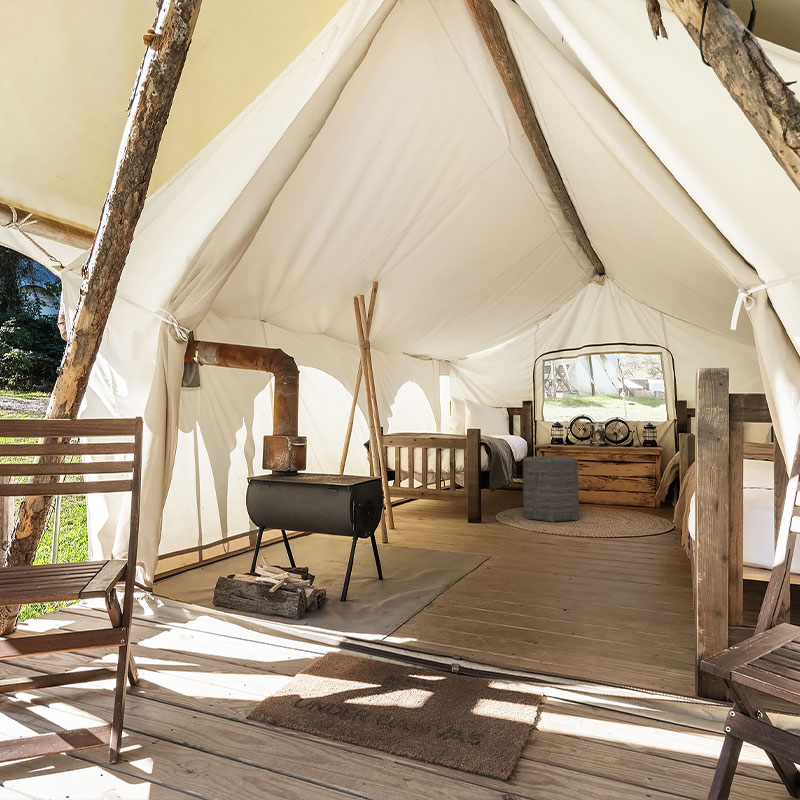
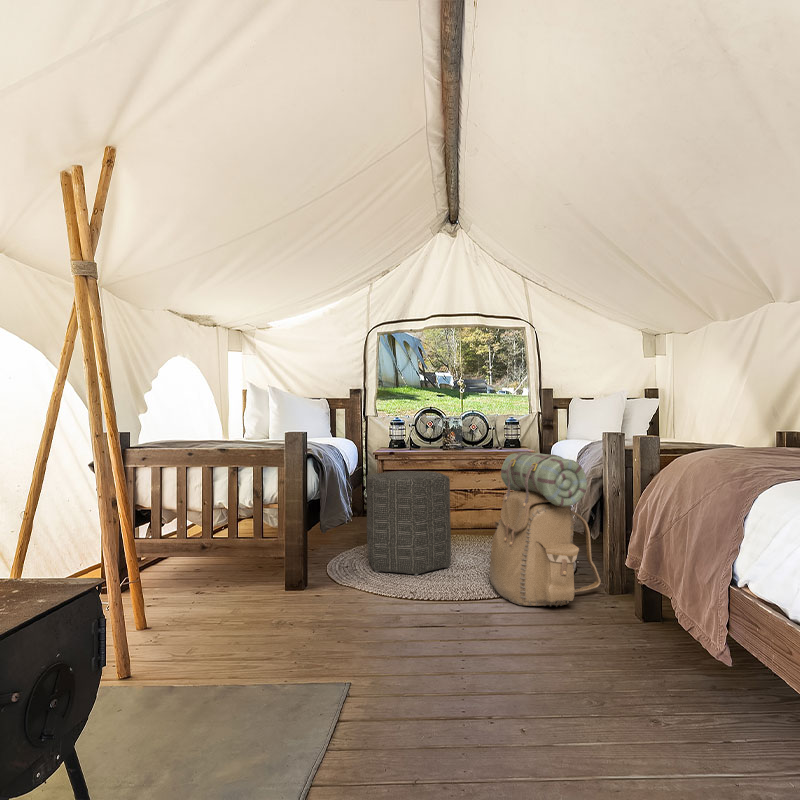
backpack: none [599,444,673,541] -> present [489,452,601,607]

